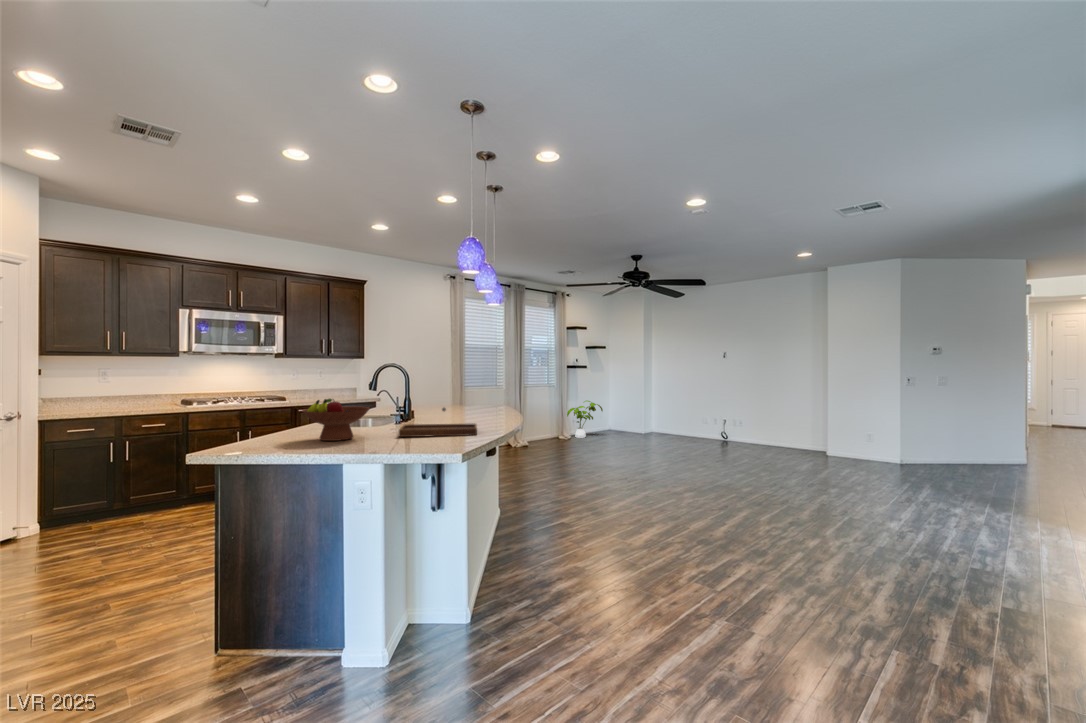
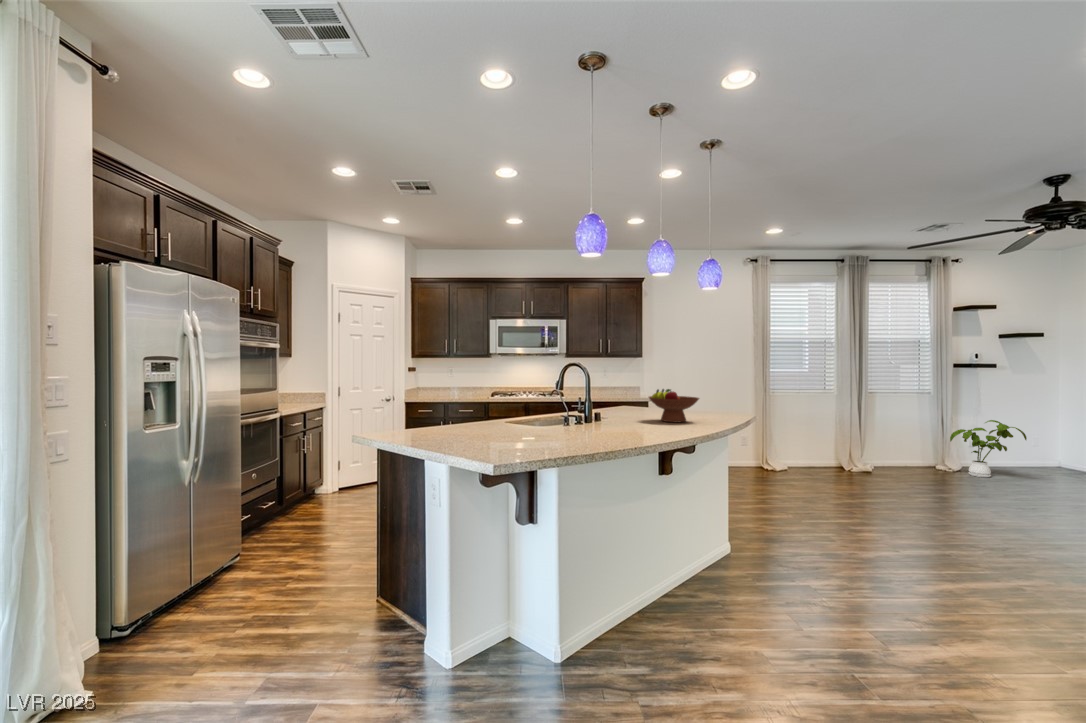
fruit bowl: present [302,399,370,441] -> present [649,389,699,422]
tray: present [399,408,477,437] -> none [498,409,589,444]

